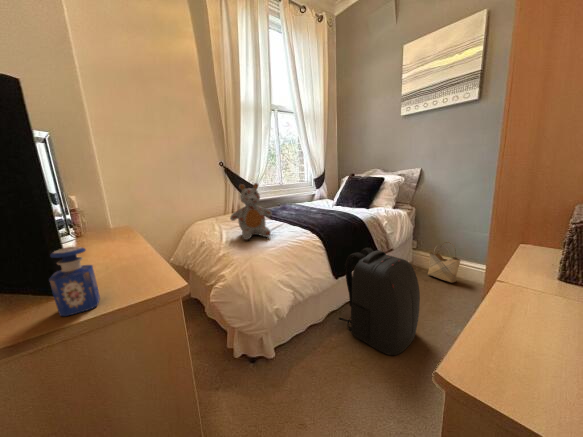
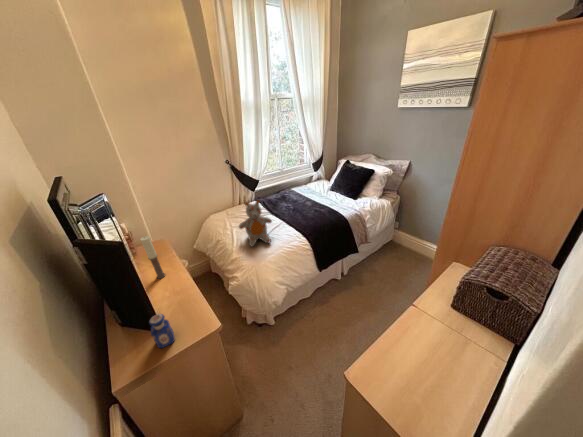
candle: none [88,181,118,253] -> present [141,236,165,279]
backpack: present [339,248,420,355] -> none [323,247,381,325]
woven basket: present [428,253,461,282] -> none [402,229,428,262]

